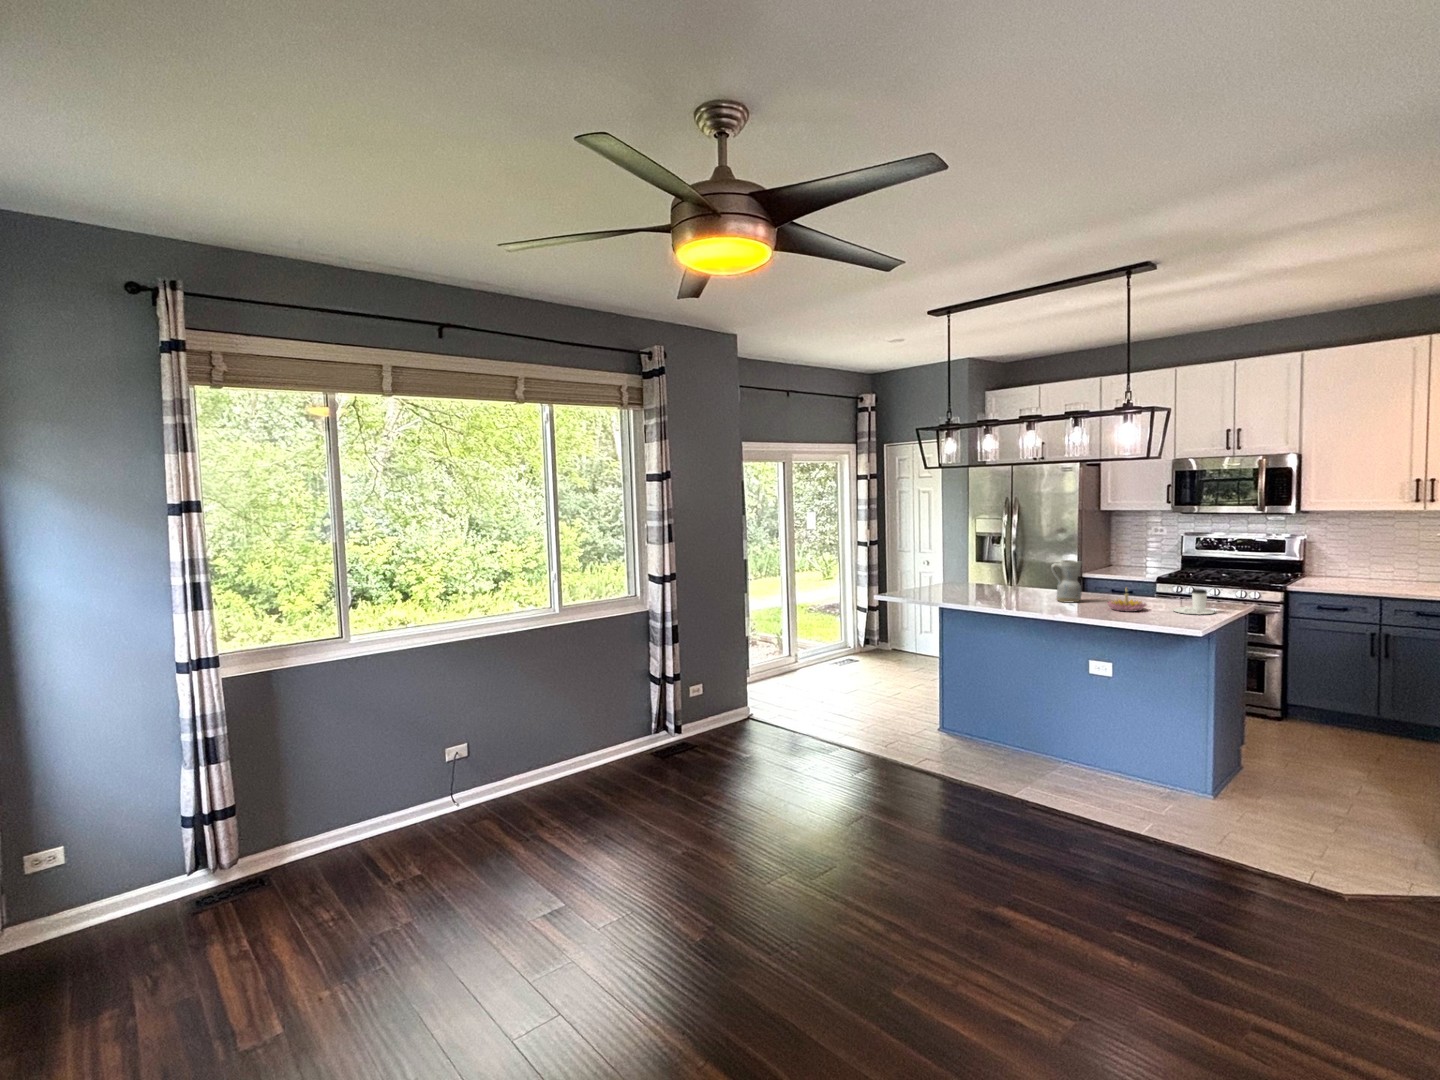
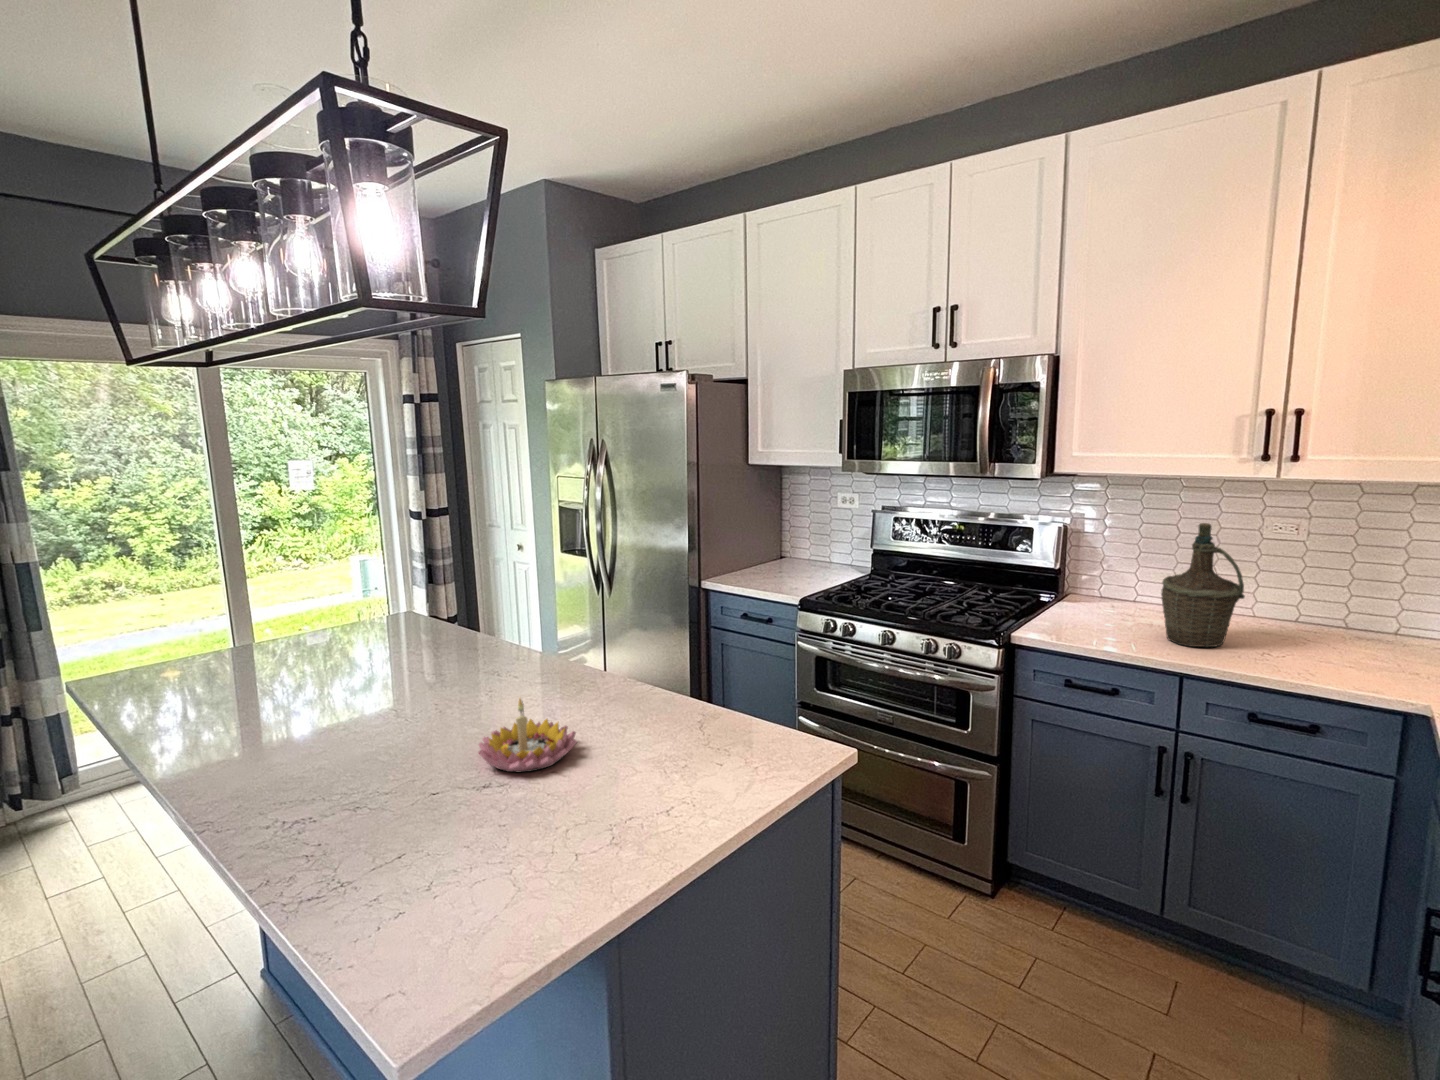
bottle: none [1367,530,1411,588] -> present [1161,523,1245,647]
ceramic pitcher: present [1051,560,1082,603] -> none [431,598,507,708]
coffee cup: present [1173,589,1215,615] -> none [619,711,726,802]

